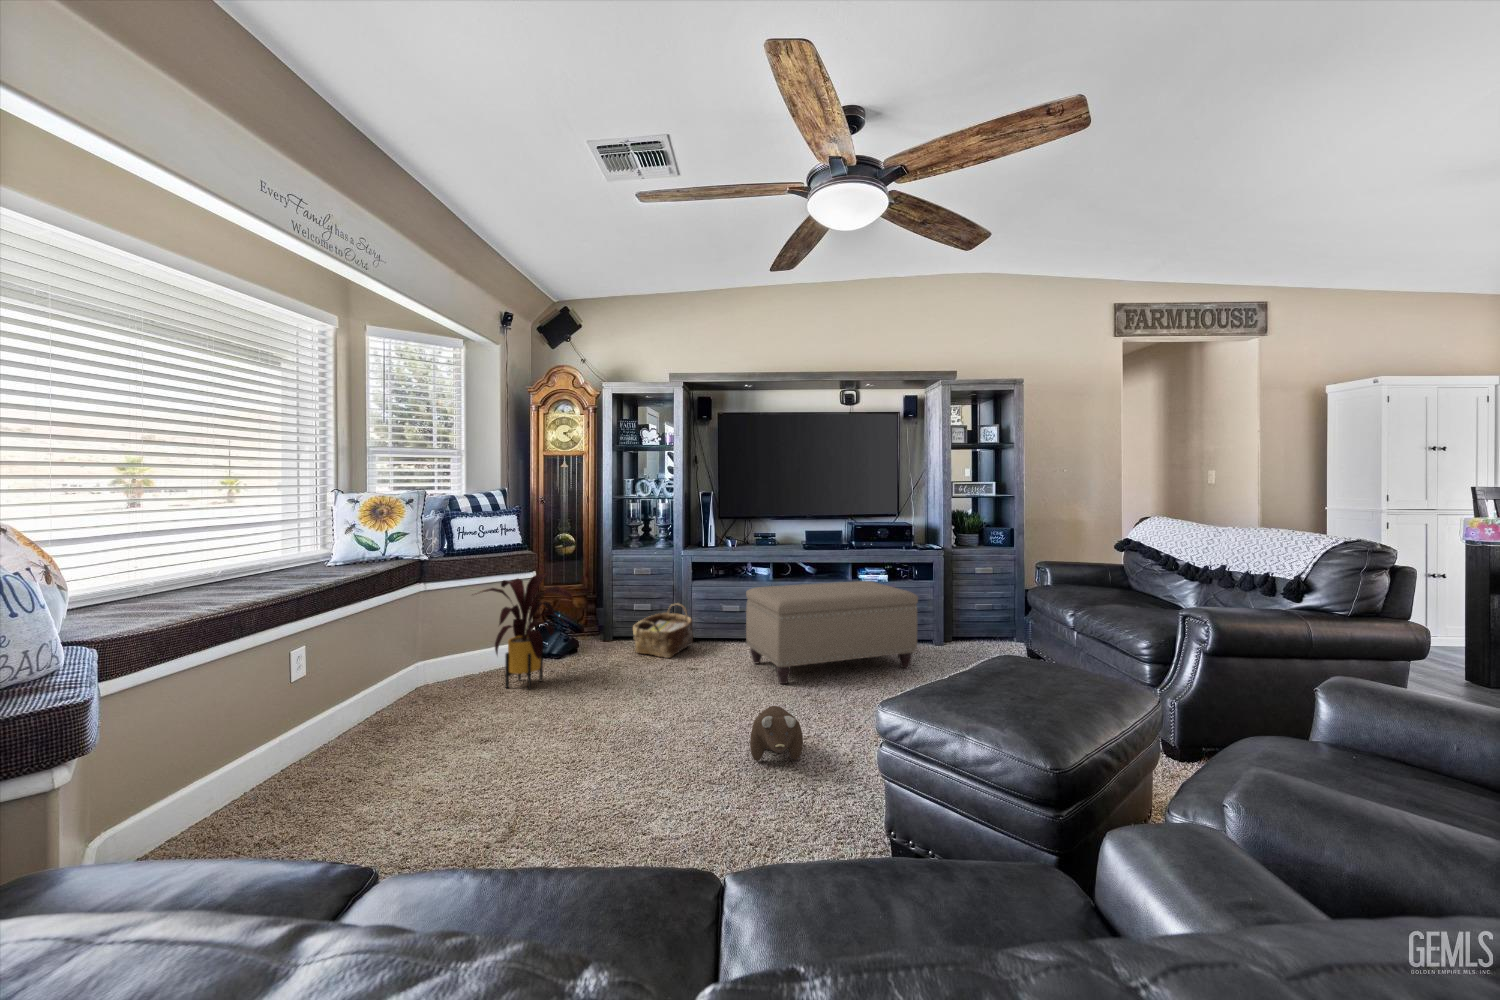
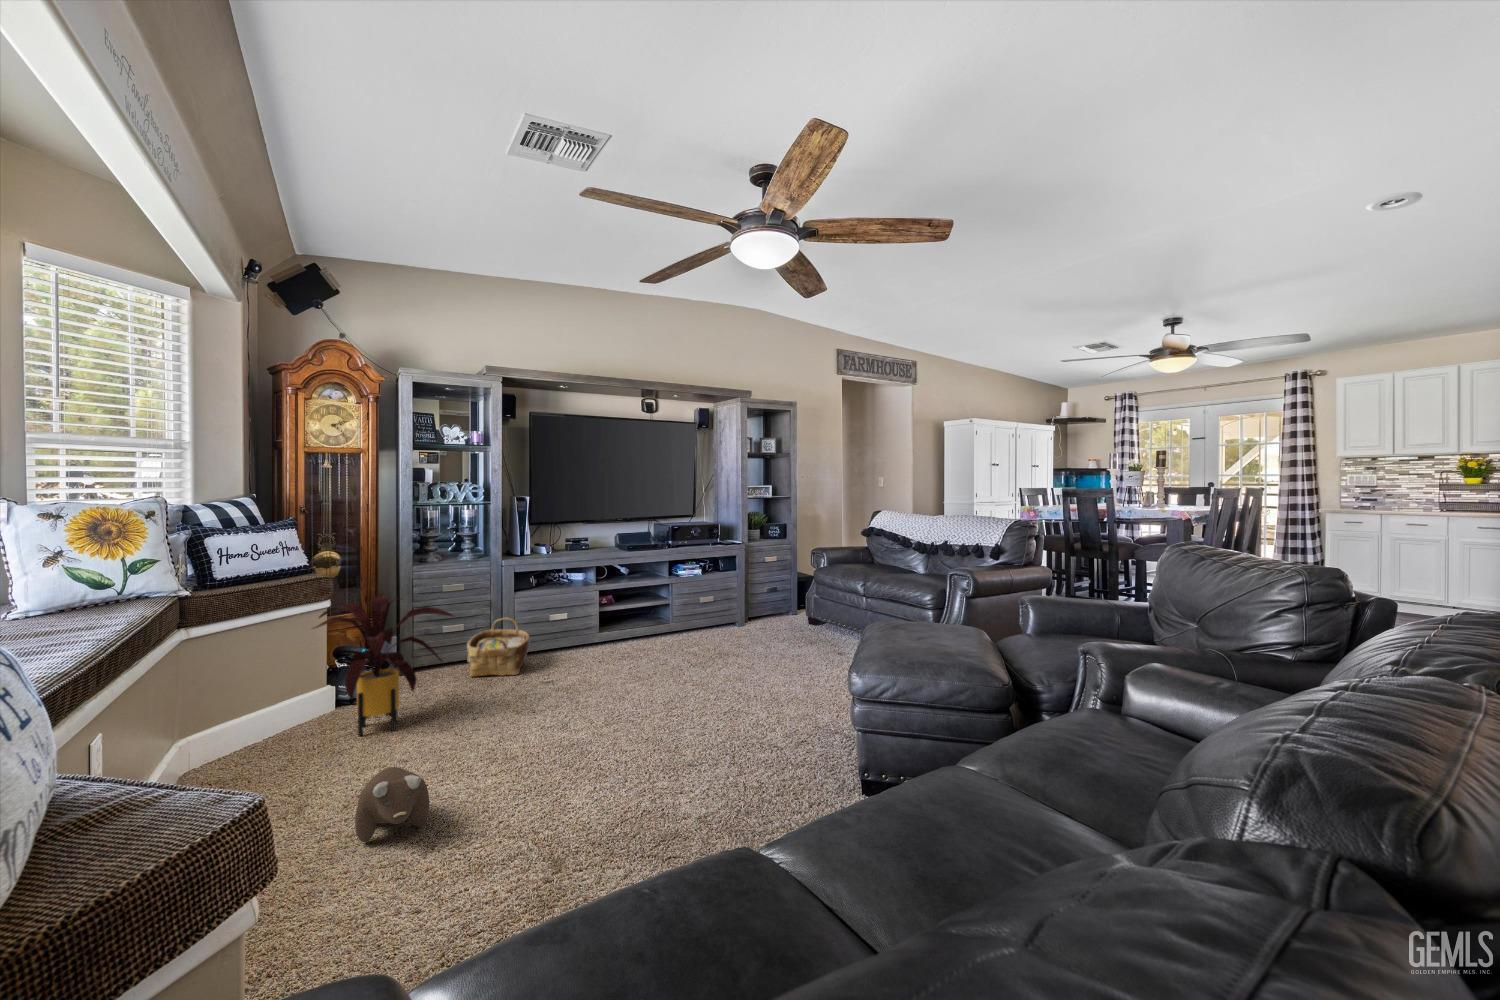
ottoman: present [746,581,918,684] -> none [601,576,750,674]
plush toy: present [750,706,803,761] -> present [355,767,429,842]

